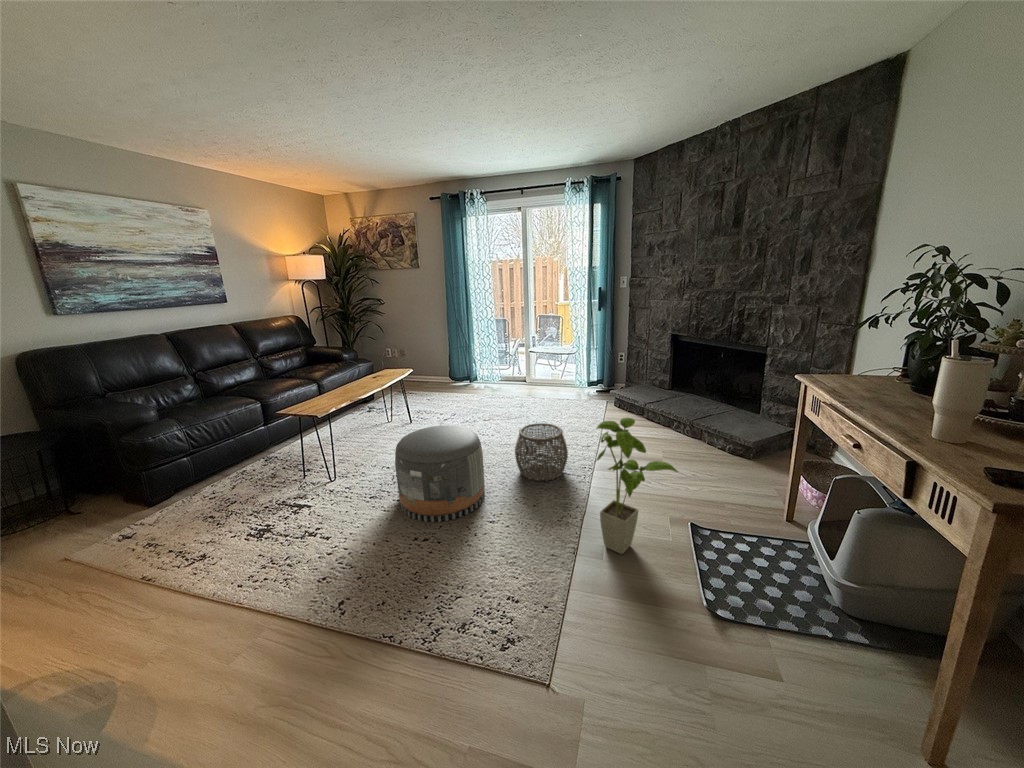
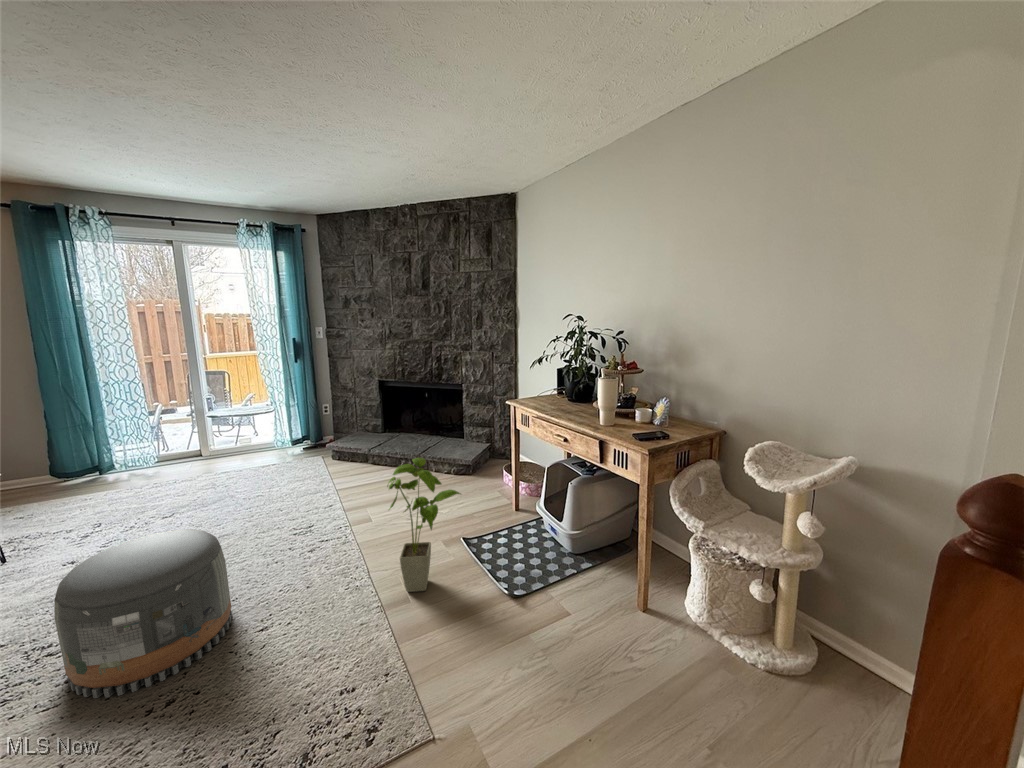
woven basket: present [515,423,568,481] -> none [253,494,325,568]

